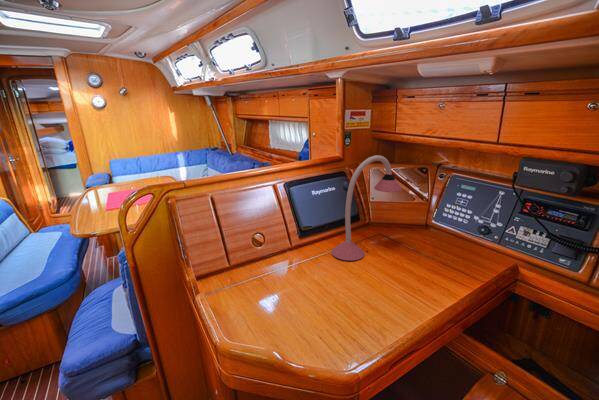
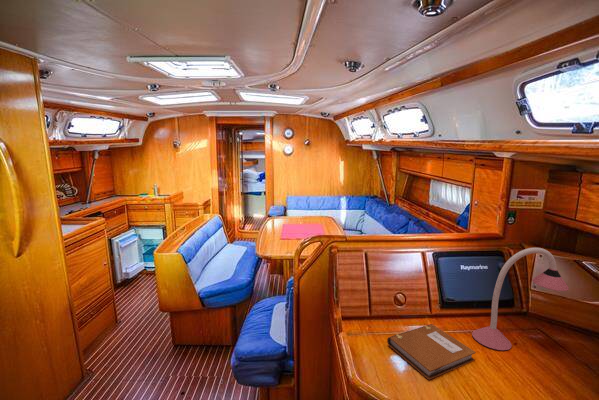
notebook: none [253,255,339,313] -> present [387,324,476,380]

